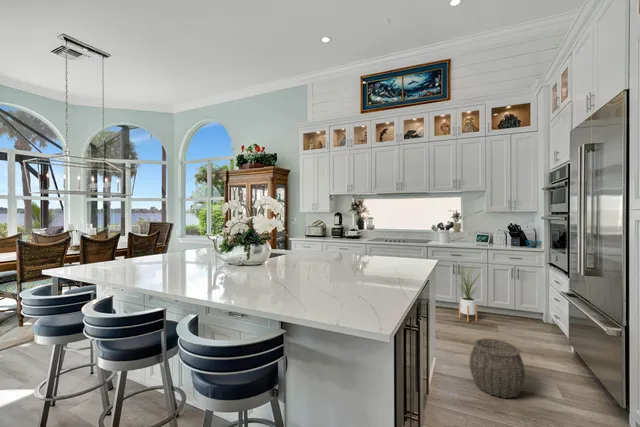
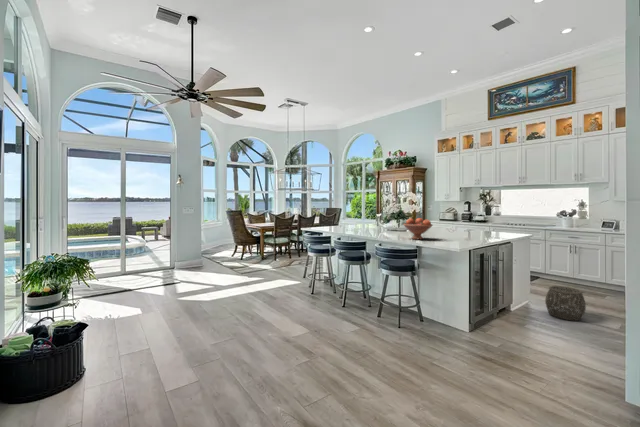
fruit bowl: none [251,250,316,302] -> present [403,218,432,239]
house plant: present [459,272,477,322] -> none [564,243,595,291]

